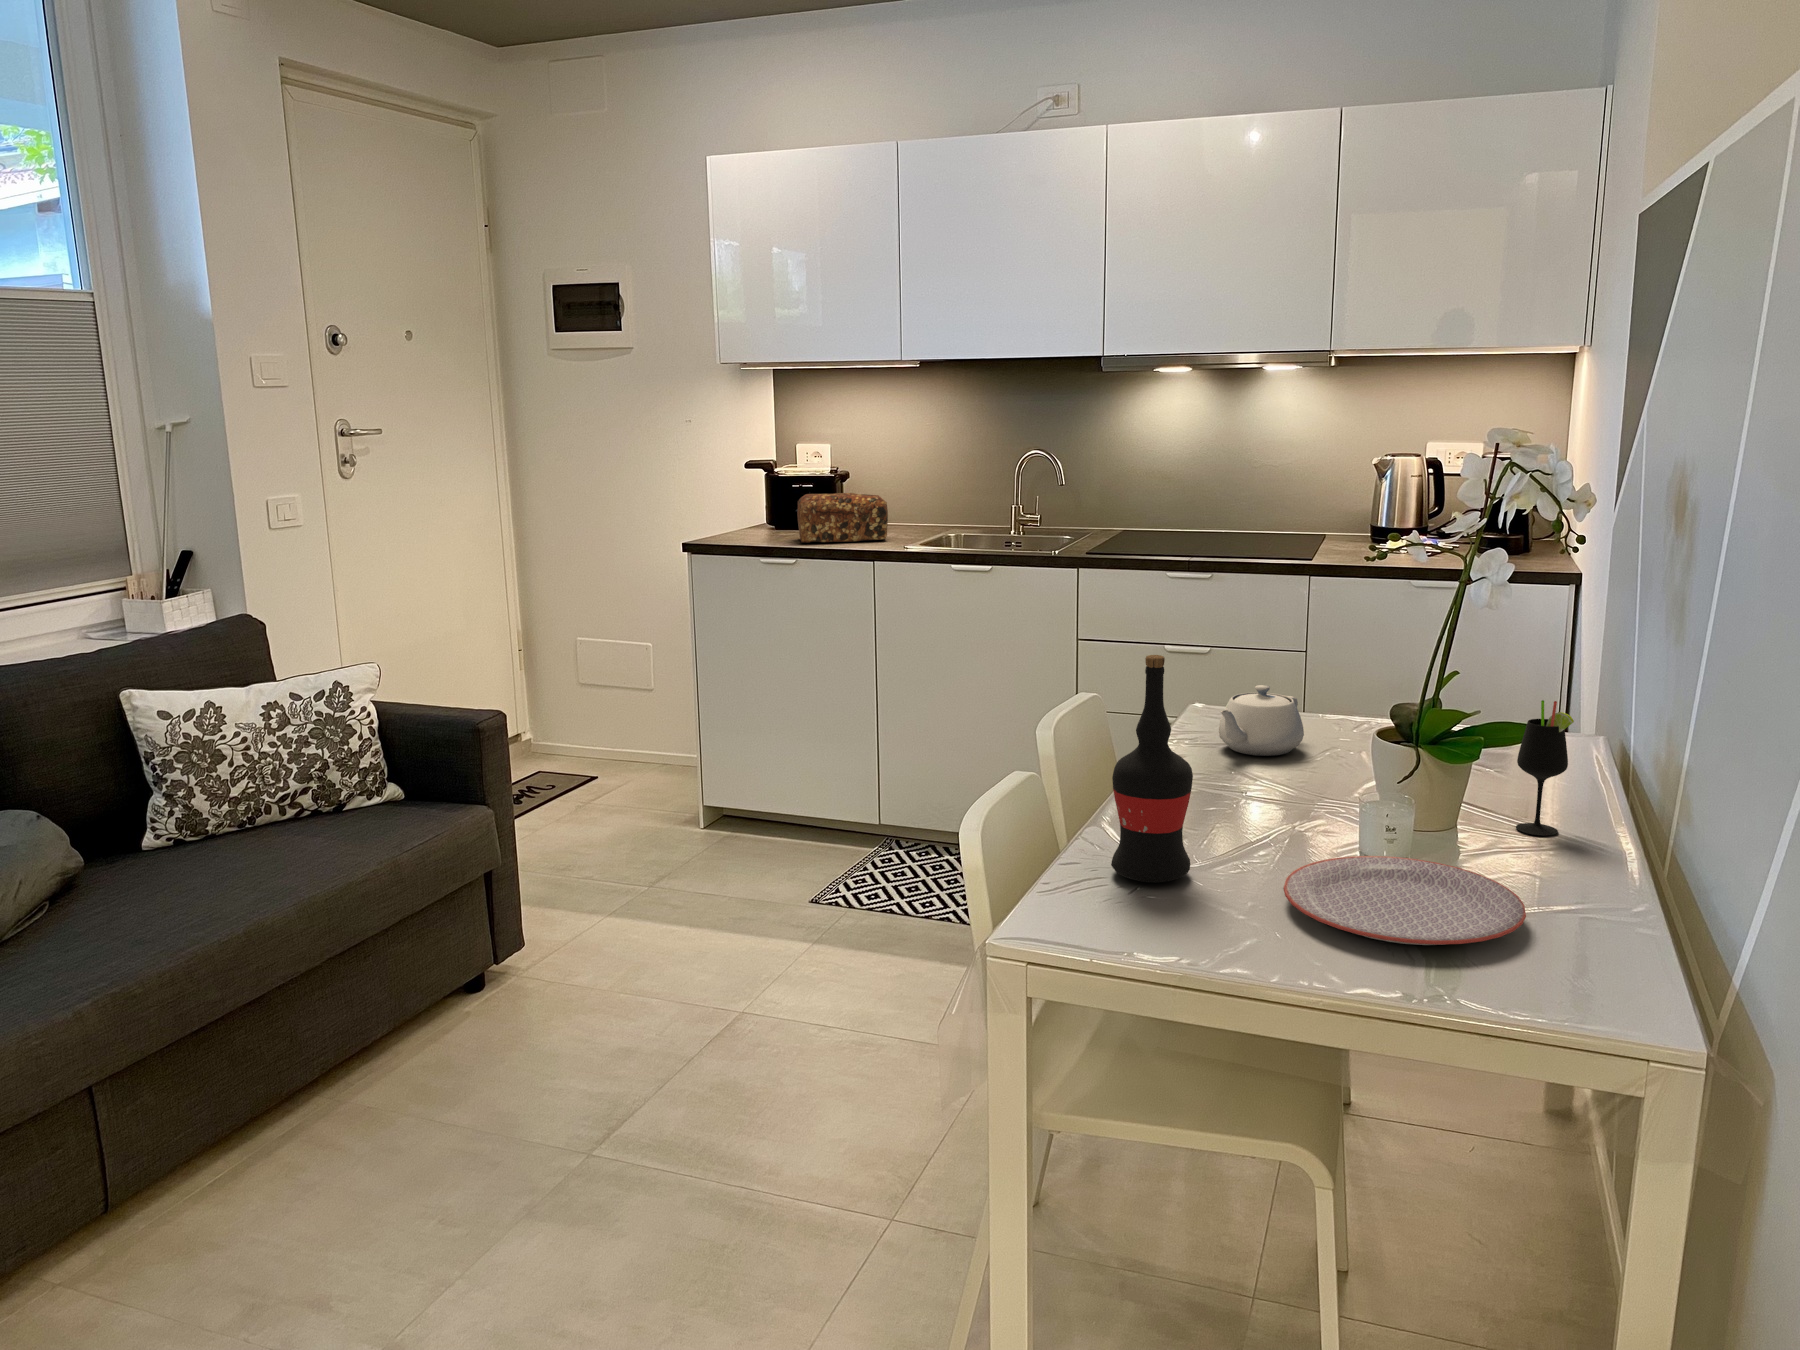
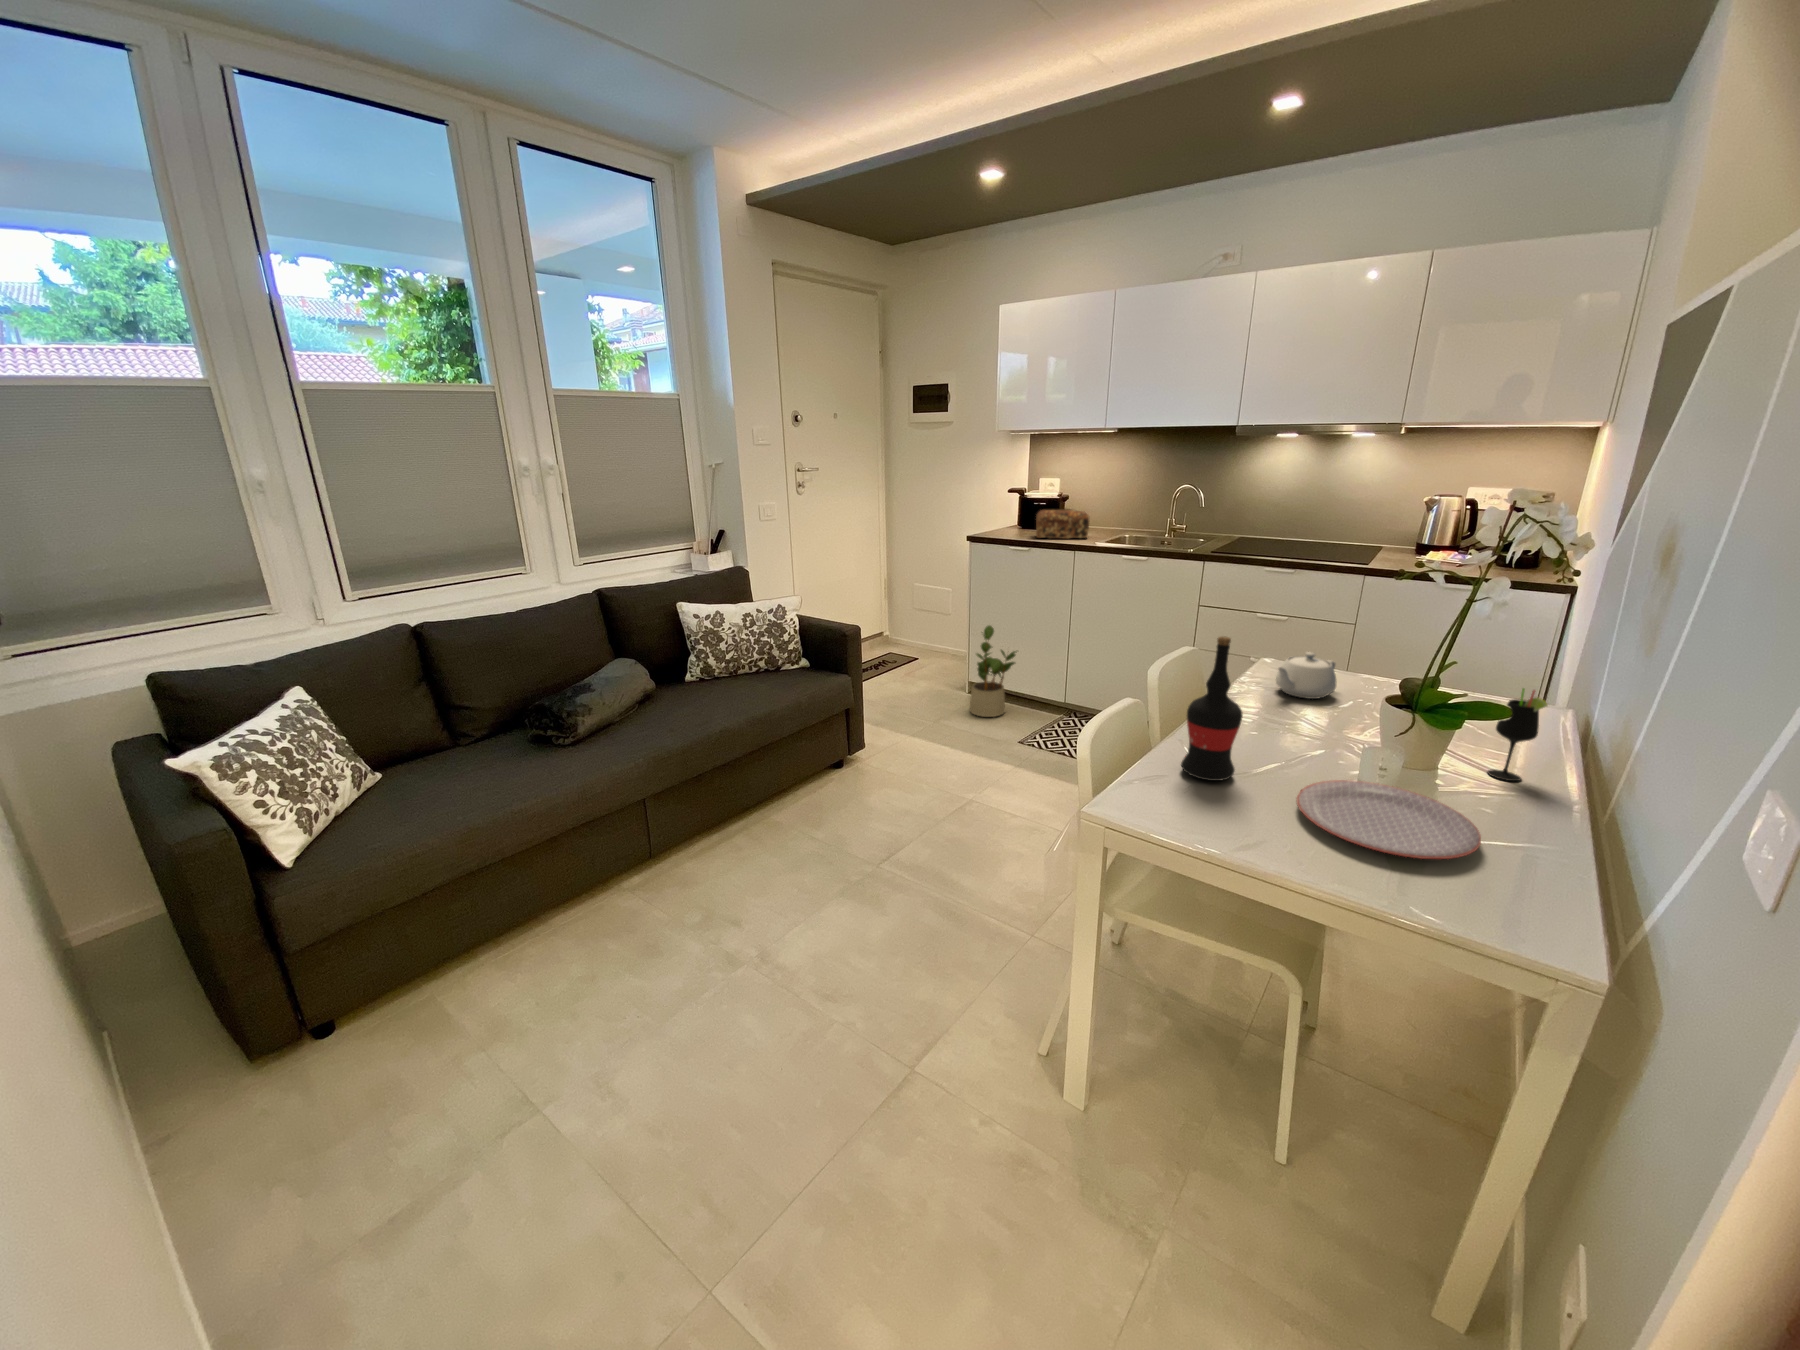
potted plant: none [708,699,788,865] -> present [970,625,1017,717]

